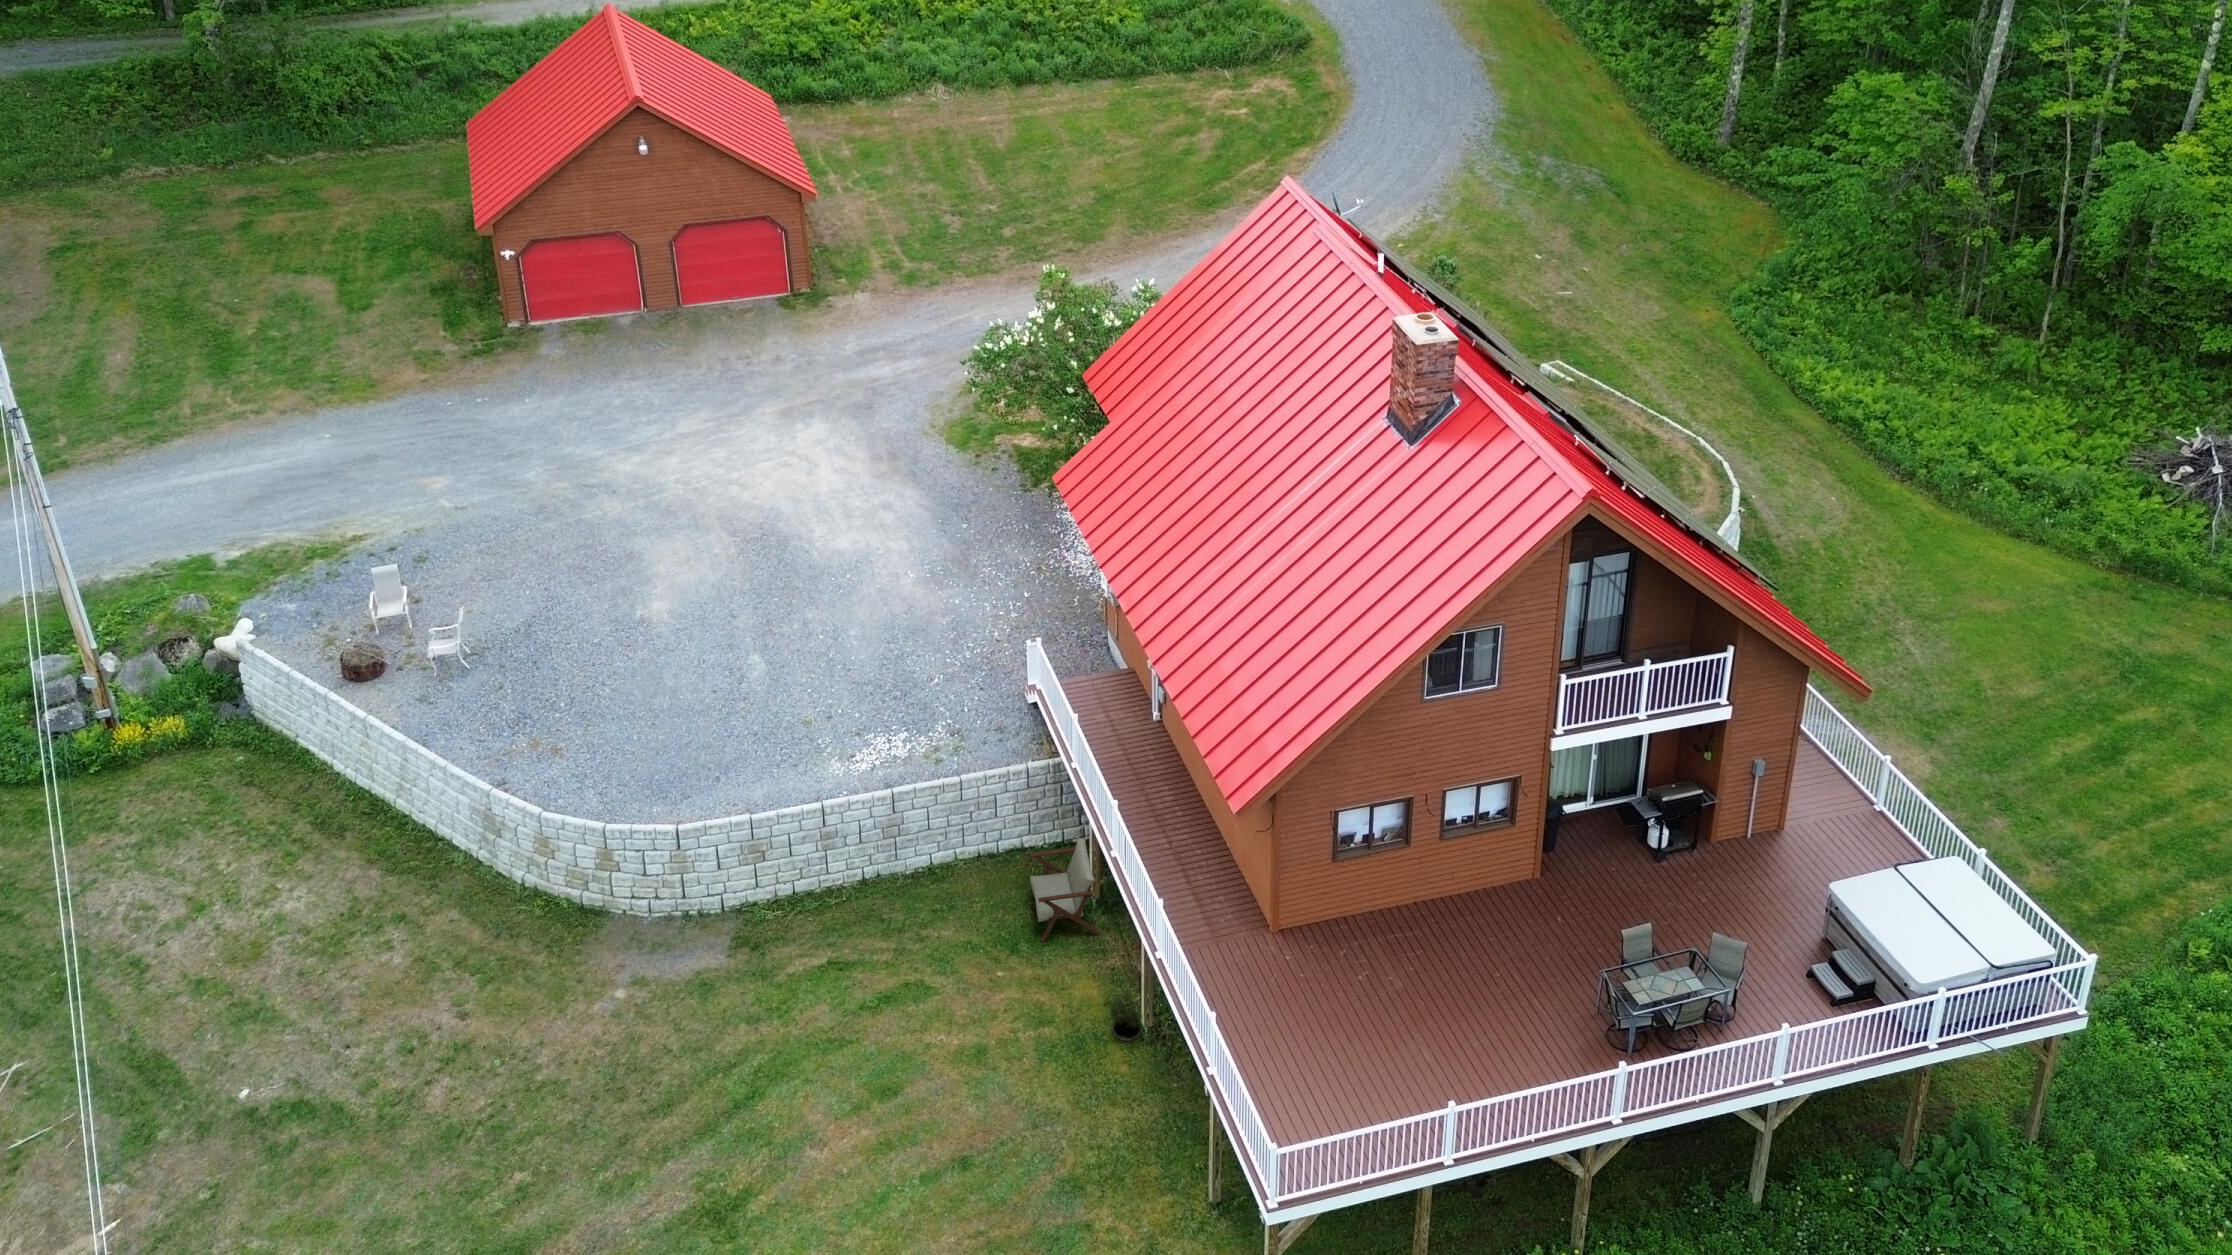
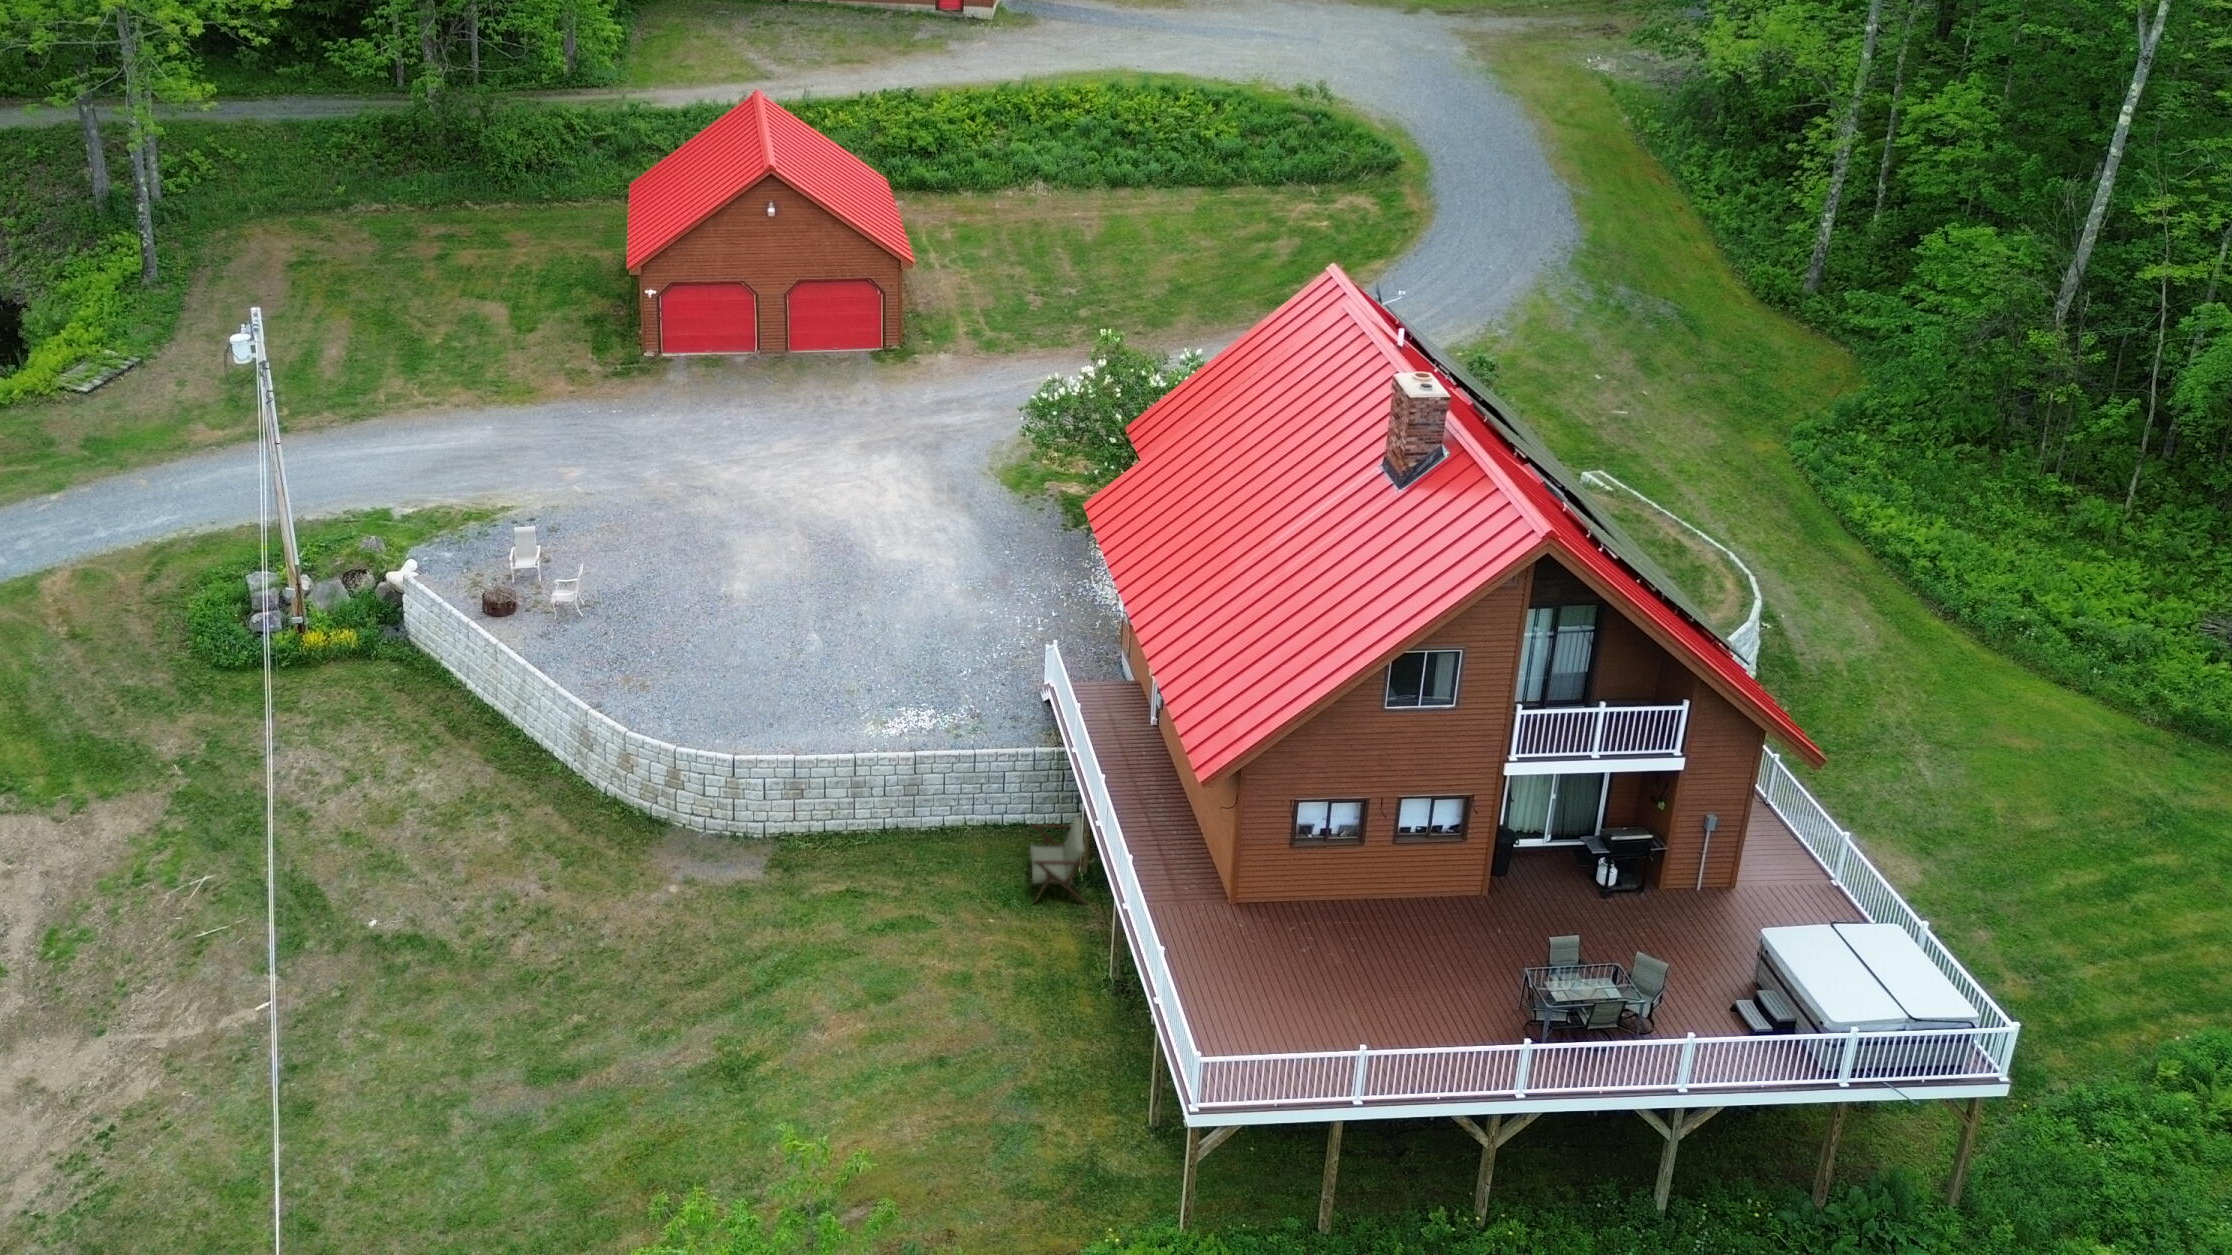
potted tree: present [1109,987,1143,1041] -> none [1081,943,1116,993]

